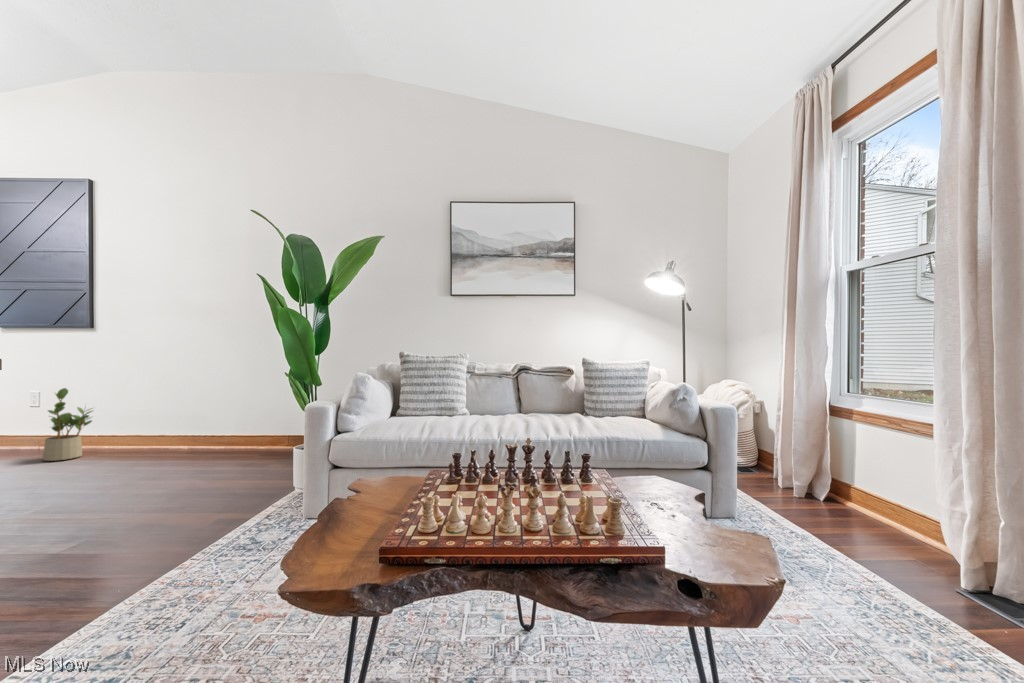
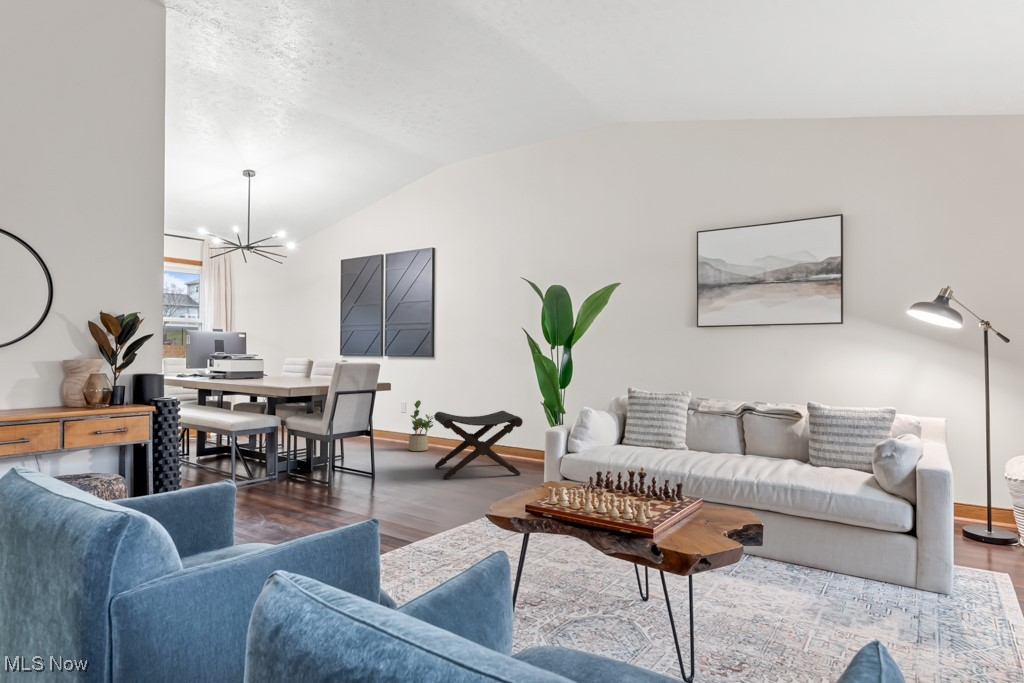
footstool: none [98,393,249,496] -> present [434,411,523,479]

